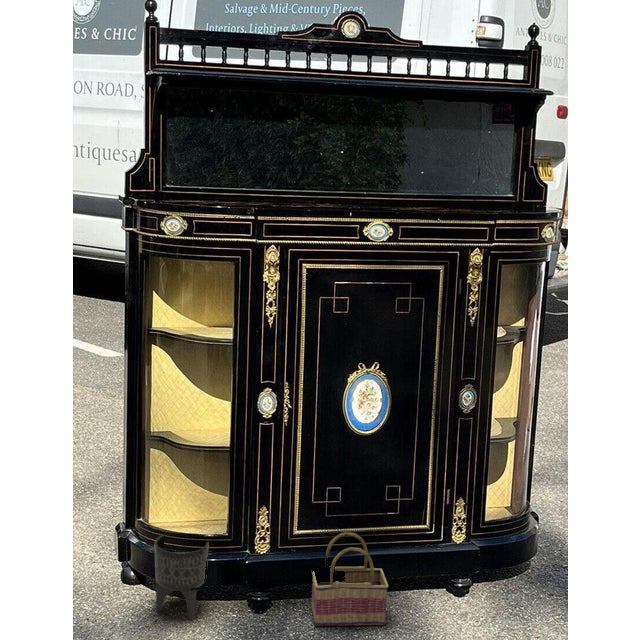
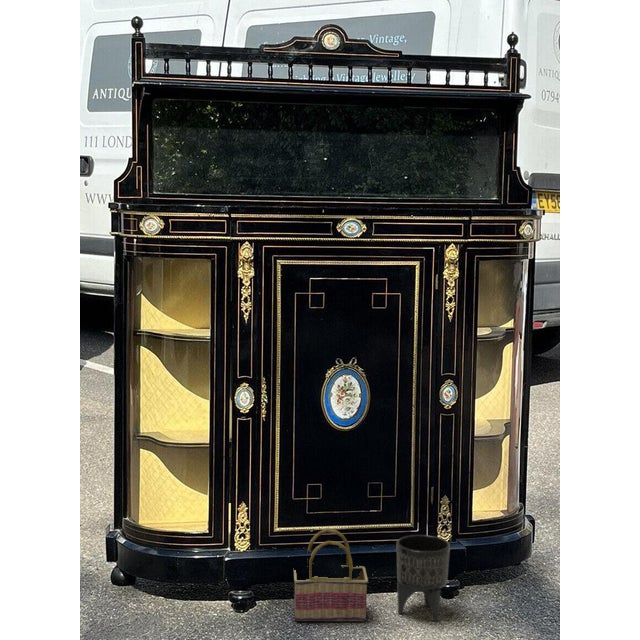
planter: present [154,535,209,620] -> present [396,535,450,621]

